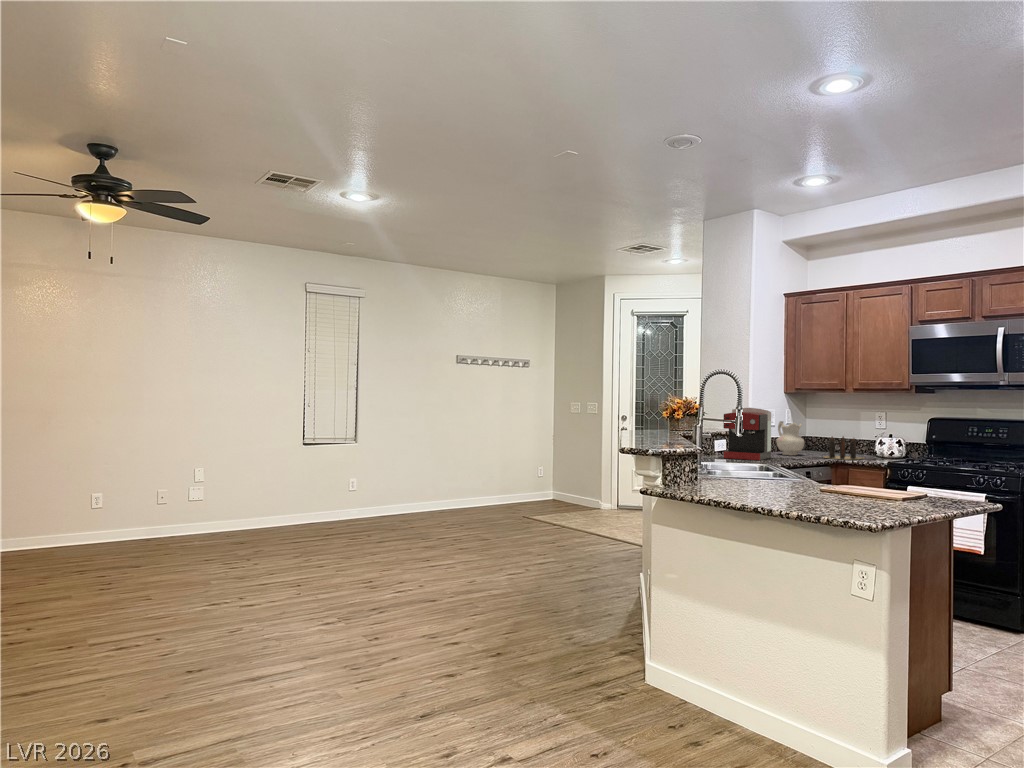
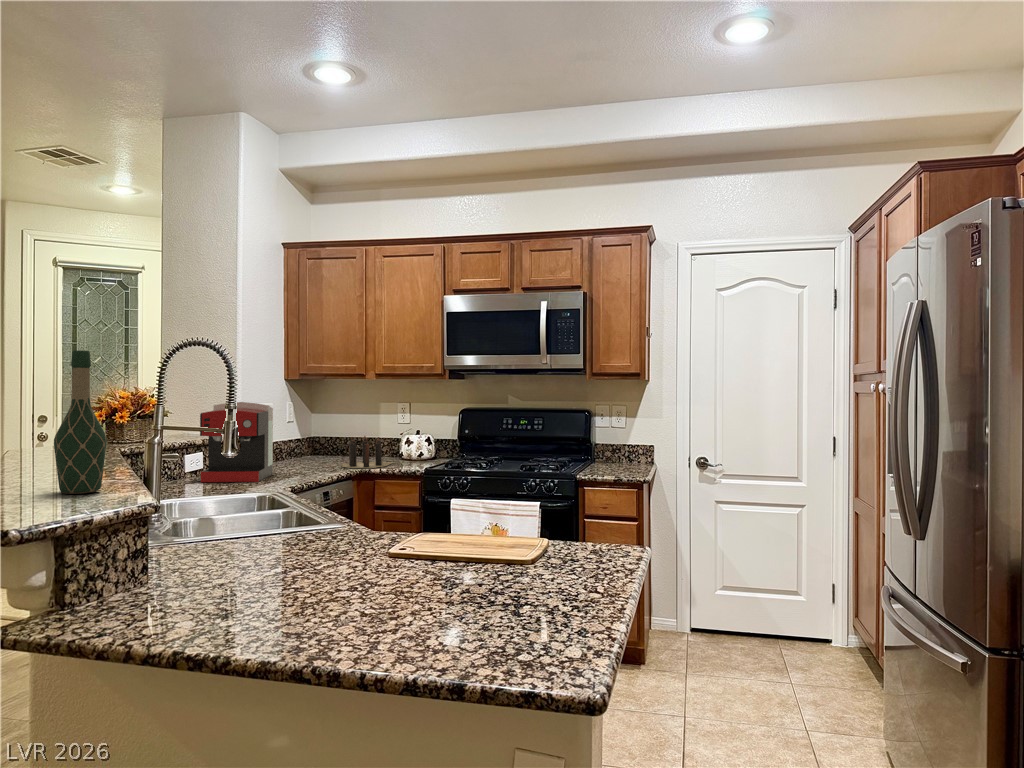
wine bottle: none [660,381,680,443] -> present [54,350,107,494]
ceramic pitcher: present [777,421,804,456] -> none [278,419,315,467]

